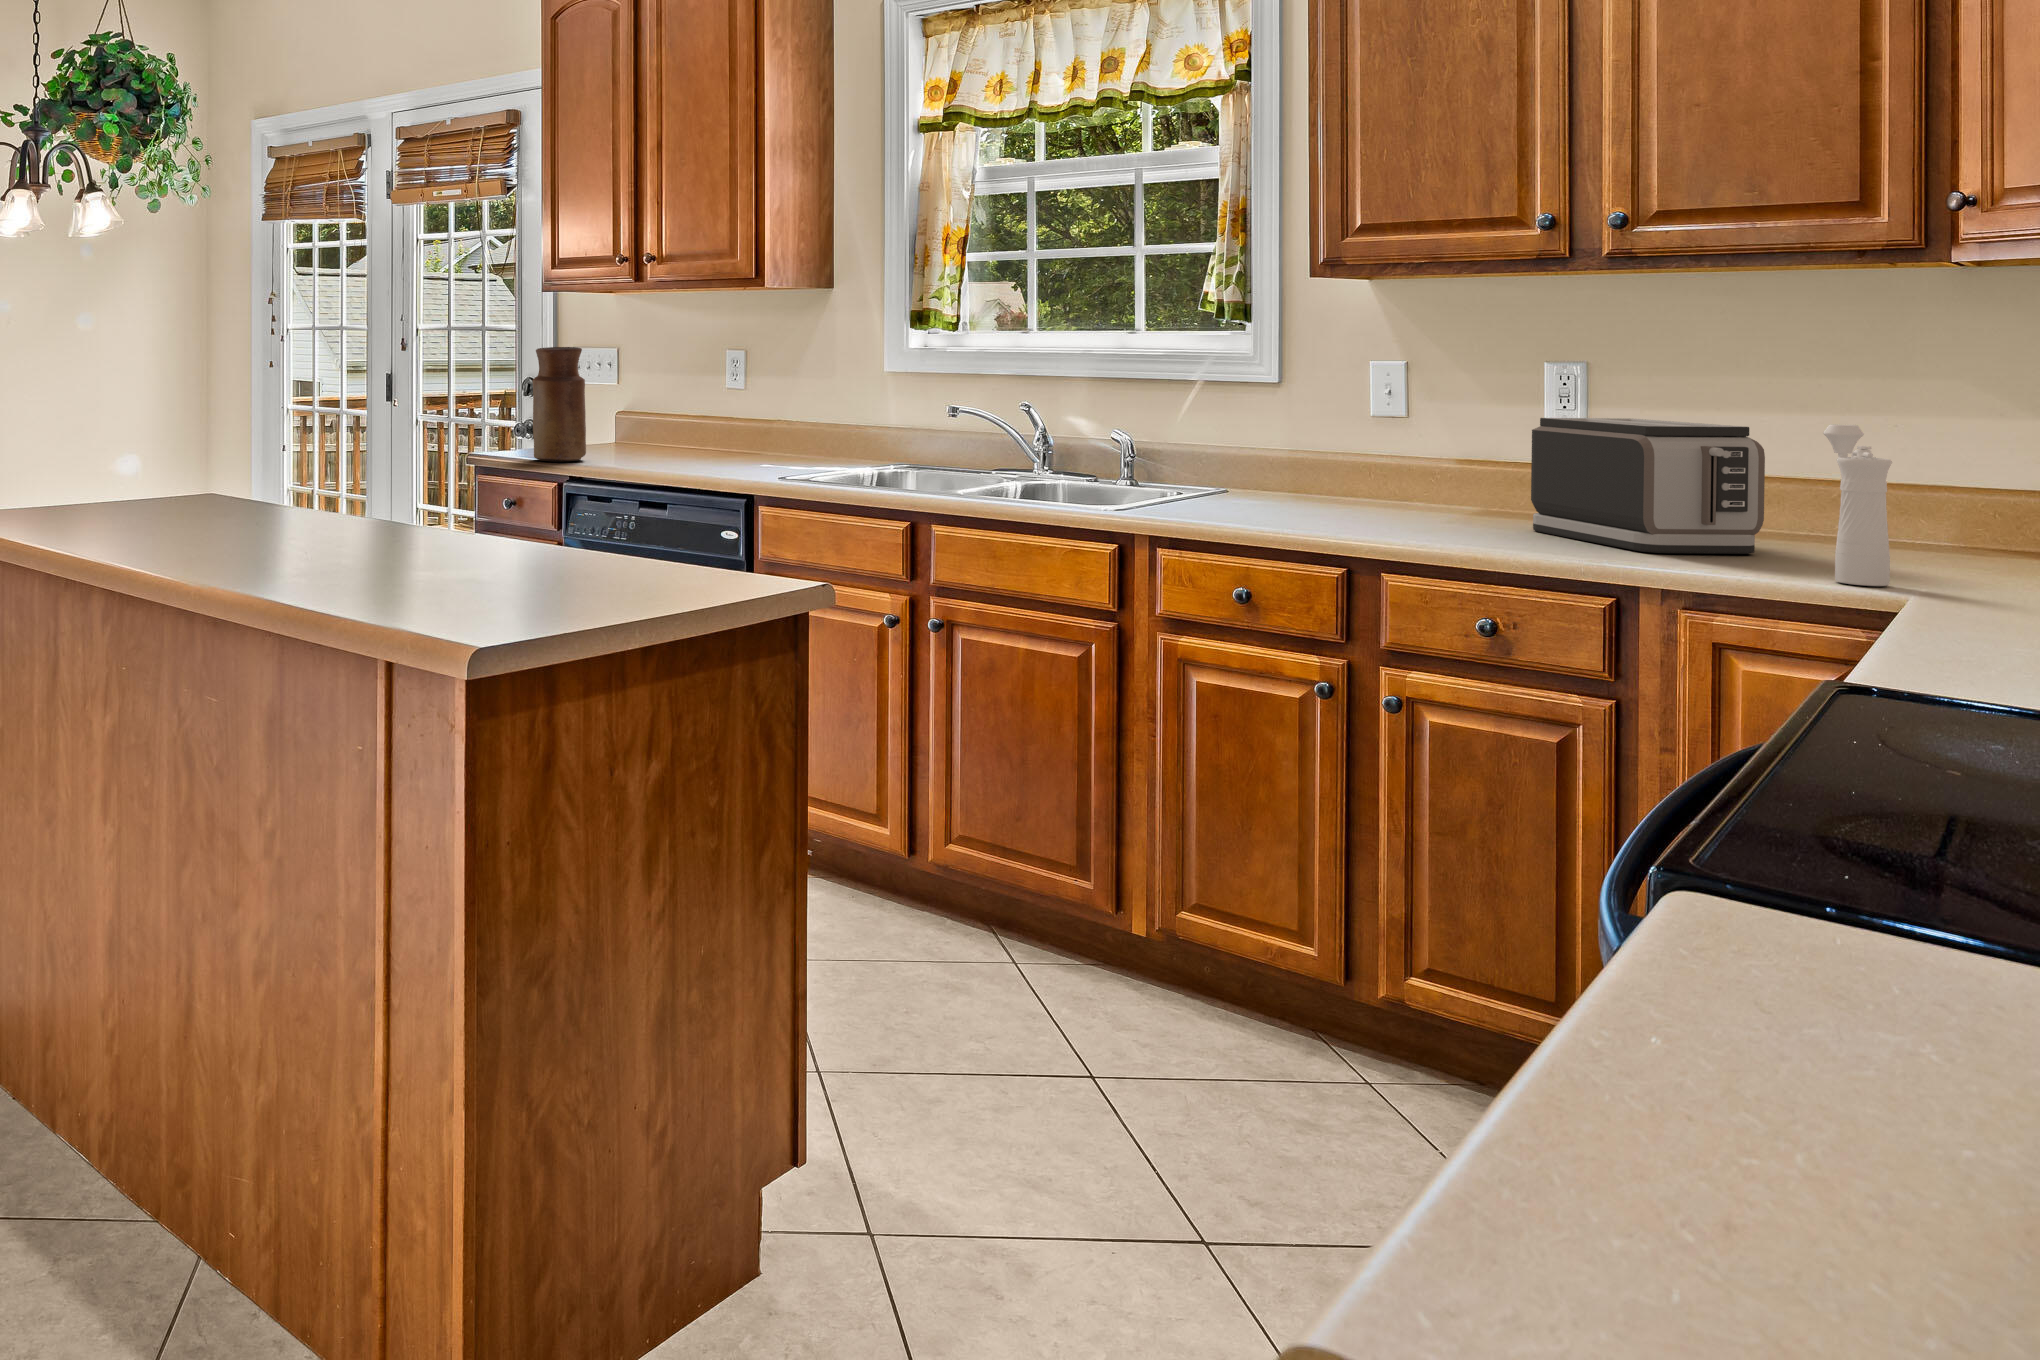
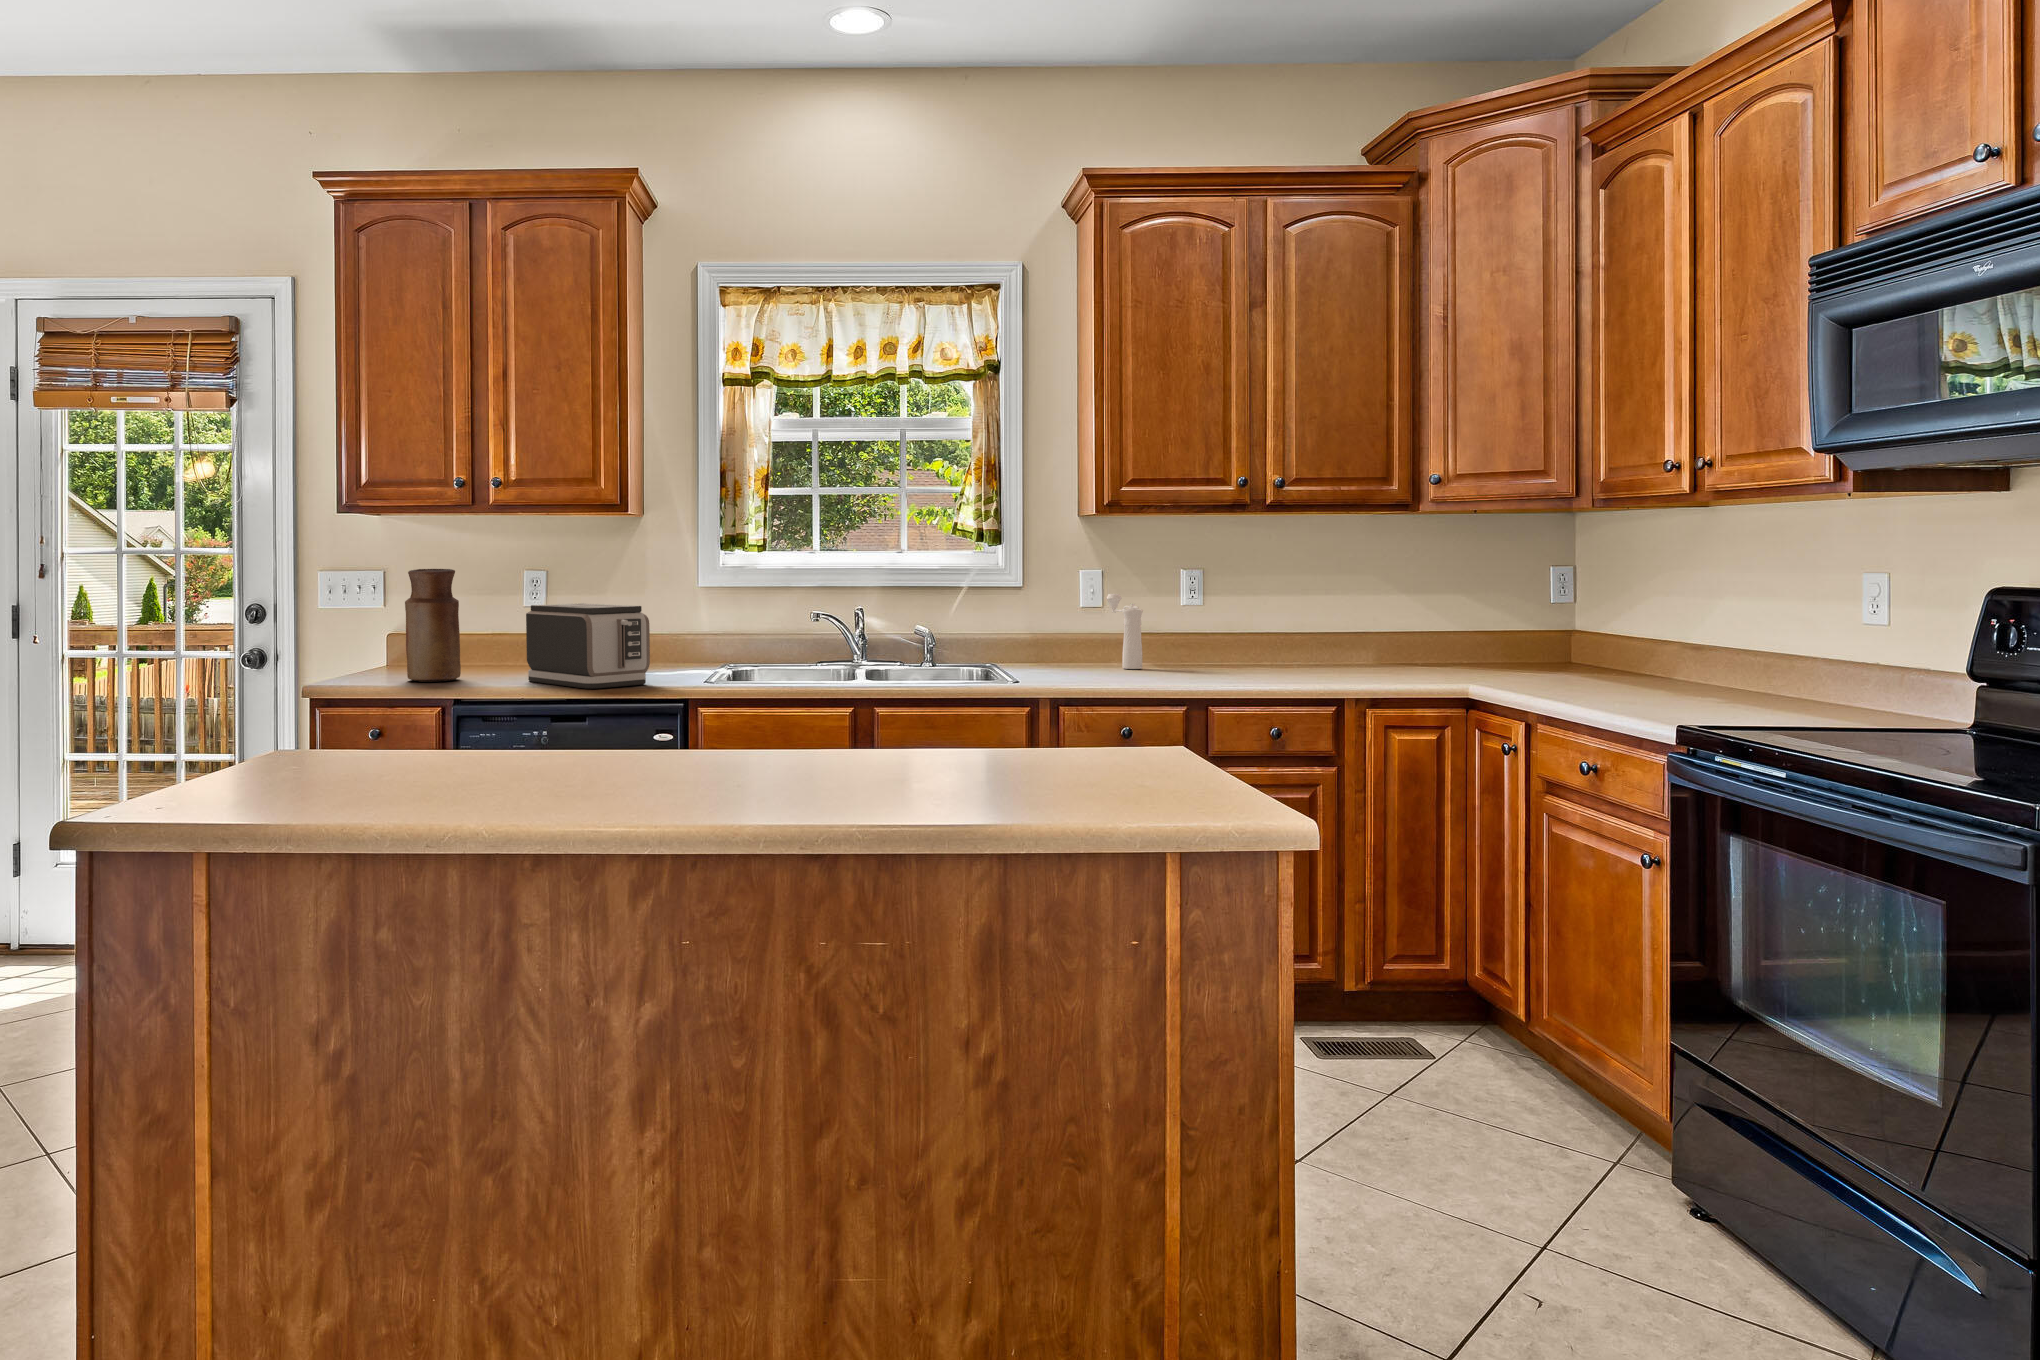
toaster: present [1531,418,1765,554] -> present [526,603,650,689]
pepper mill: present [1823,424,1892,586] -> present [1106,594,1143,669]

